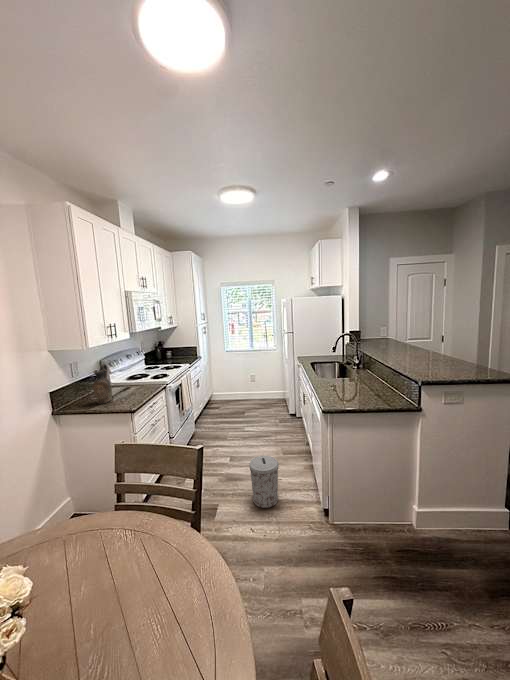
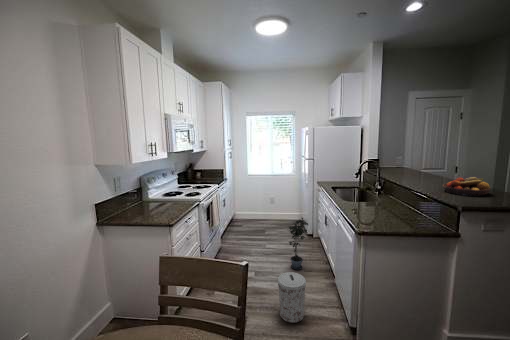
fruit bowl: none [413,350,456,370] -> present [443,177,491,196]
ceramic pitcher: present [92,364,111,404] -> none [134,179,150,216]
potted plant: none [262,397,286,453] -> present [289,218,308,270]

